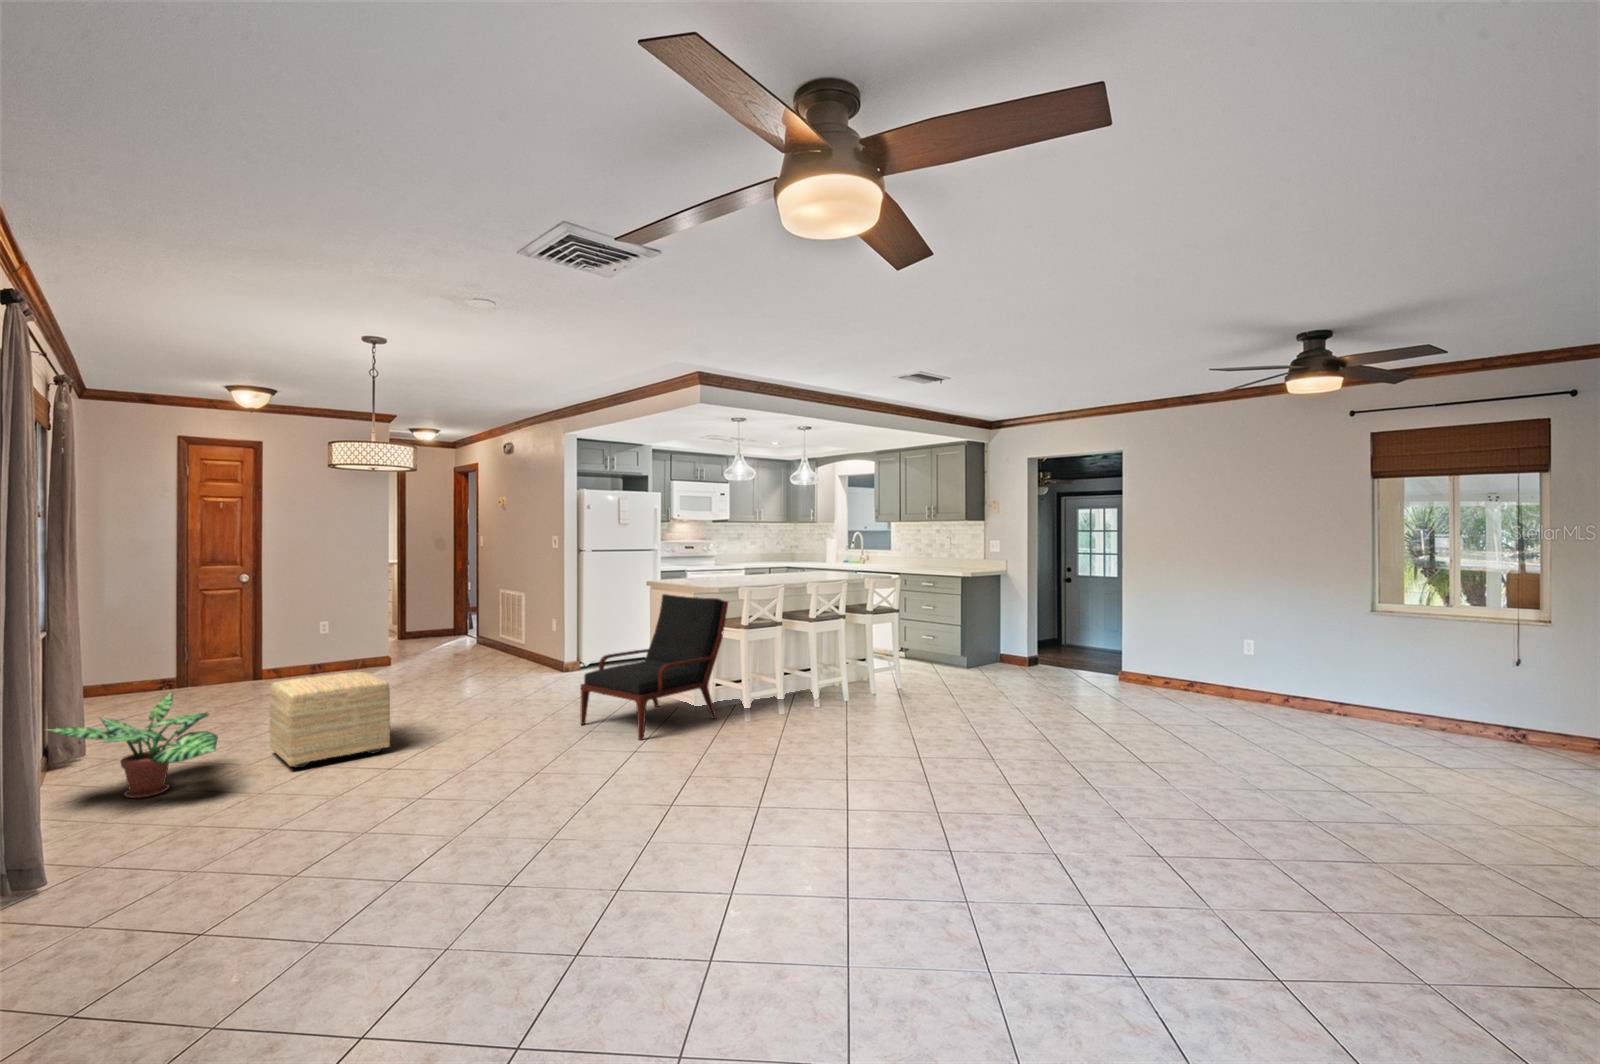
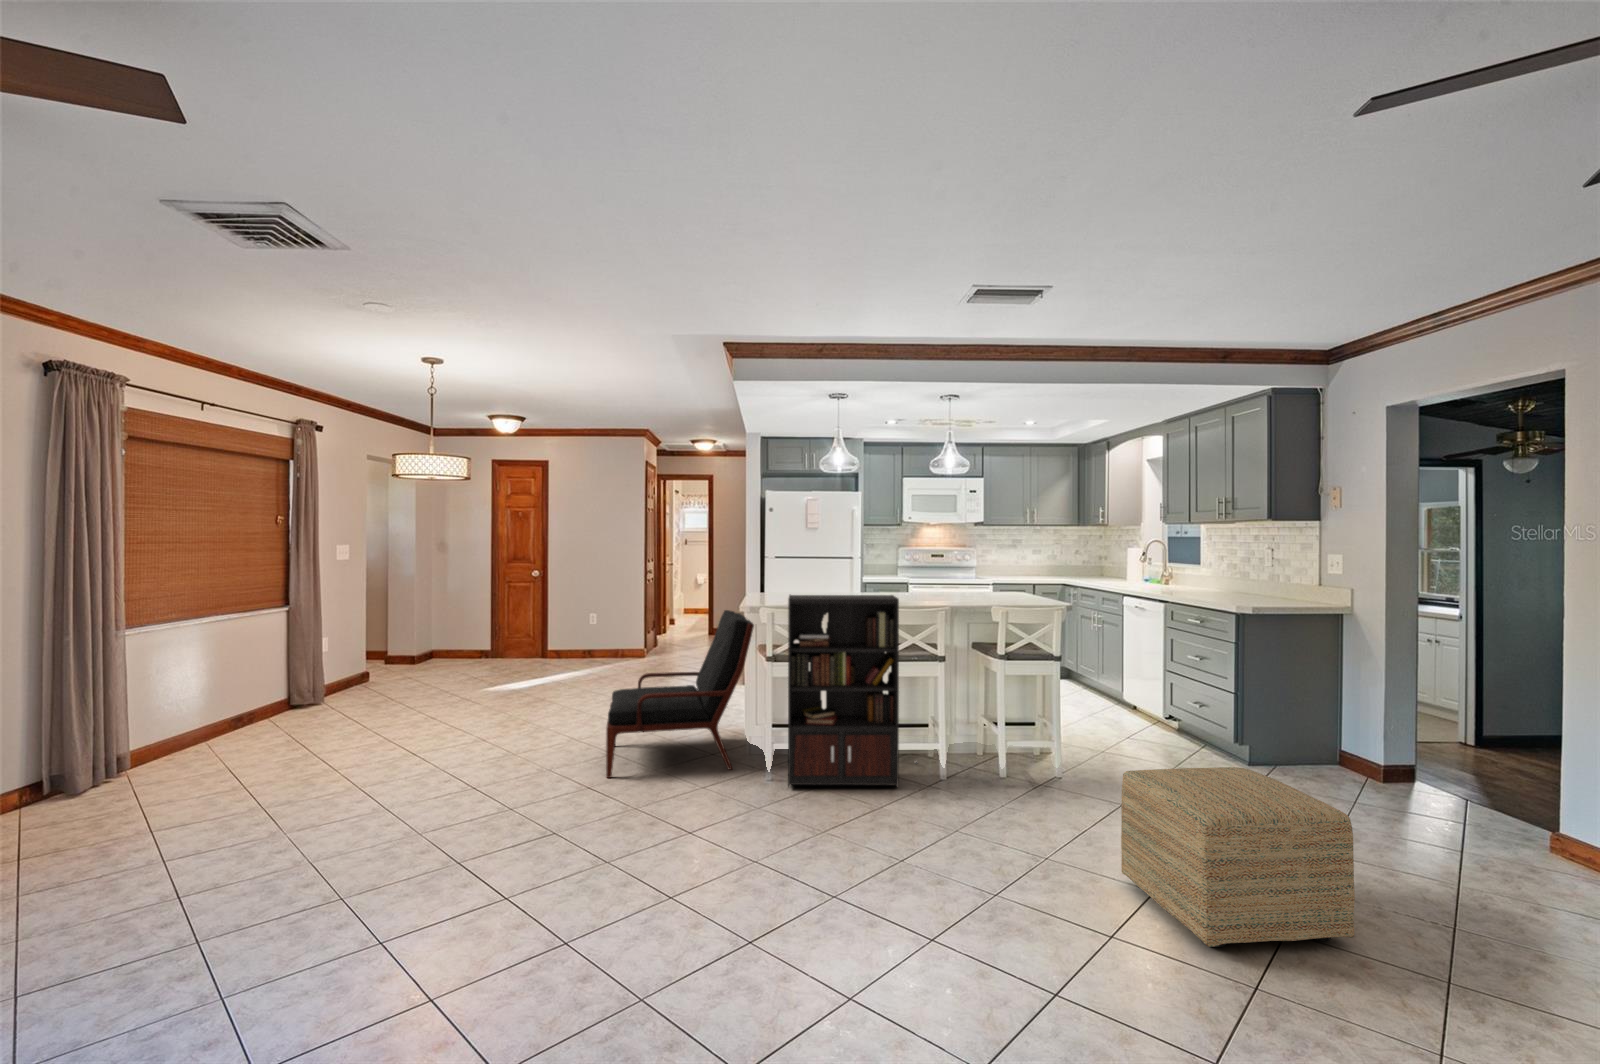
bookcase: none [760,573,842,718] -> present [788,595,917,787]
ottoman: present [269,672,390,768] -> present [1121,767,1355,947]
potted plant: present [47,692,218,798] -> none [219,662,343,742]

